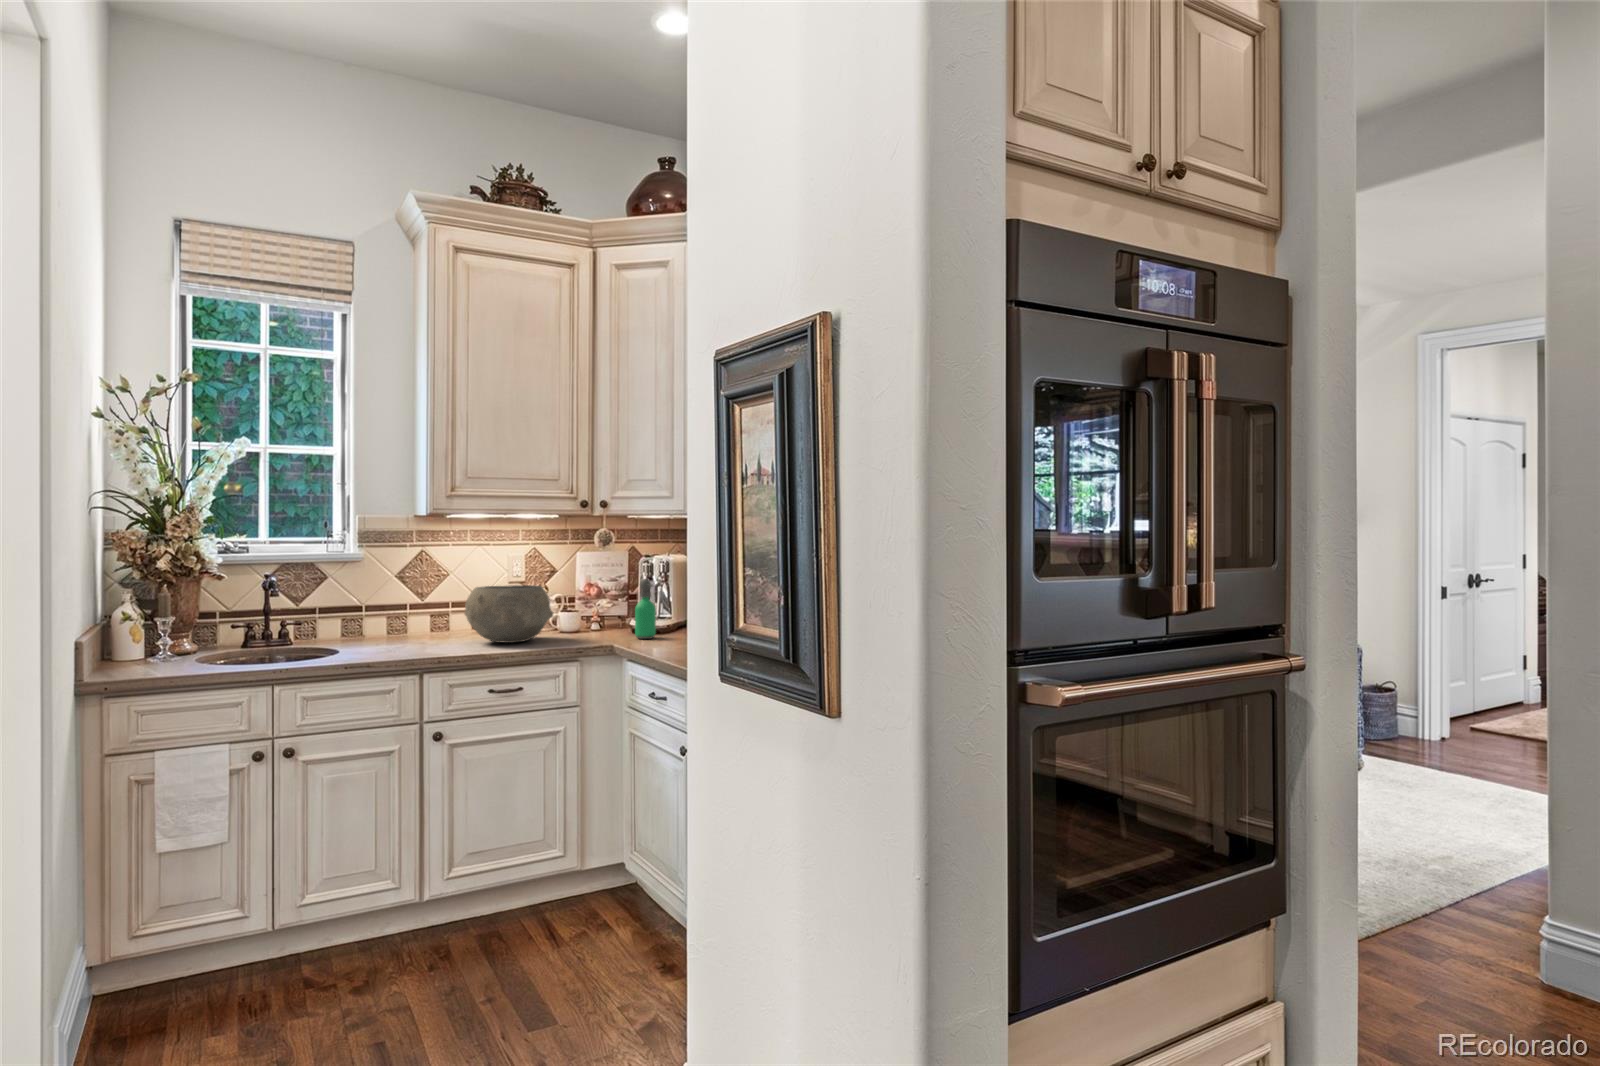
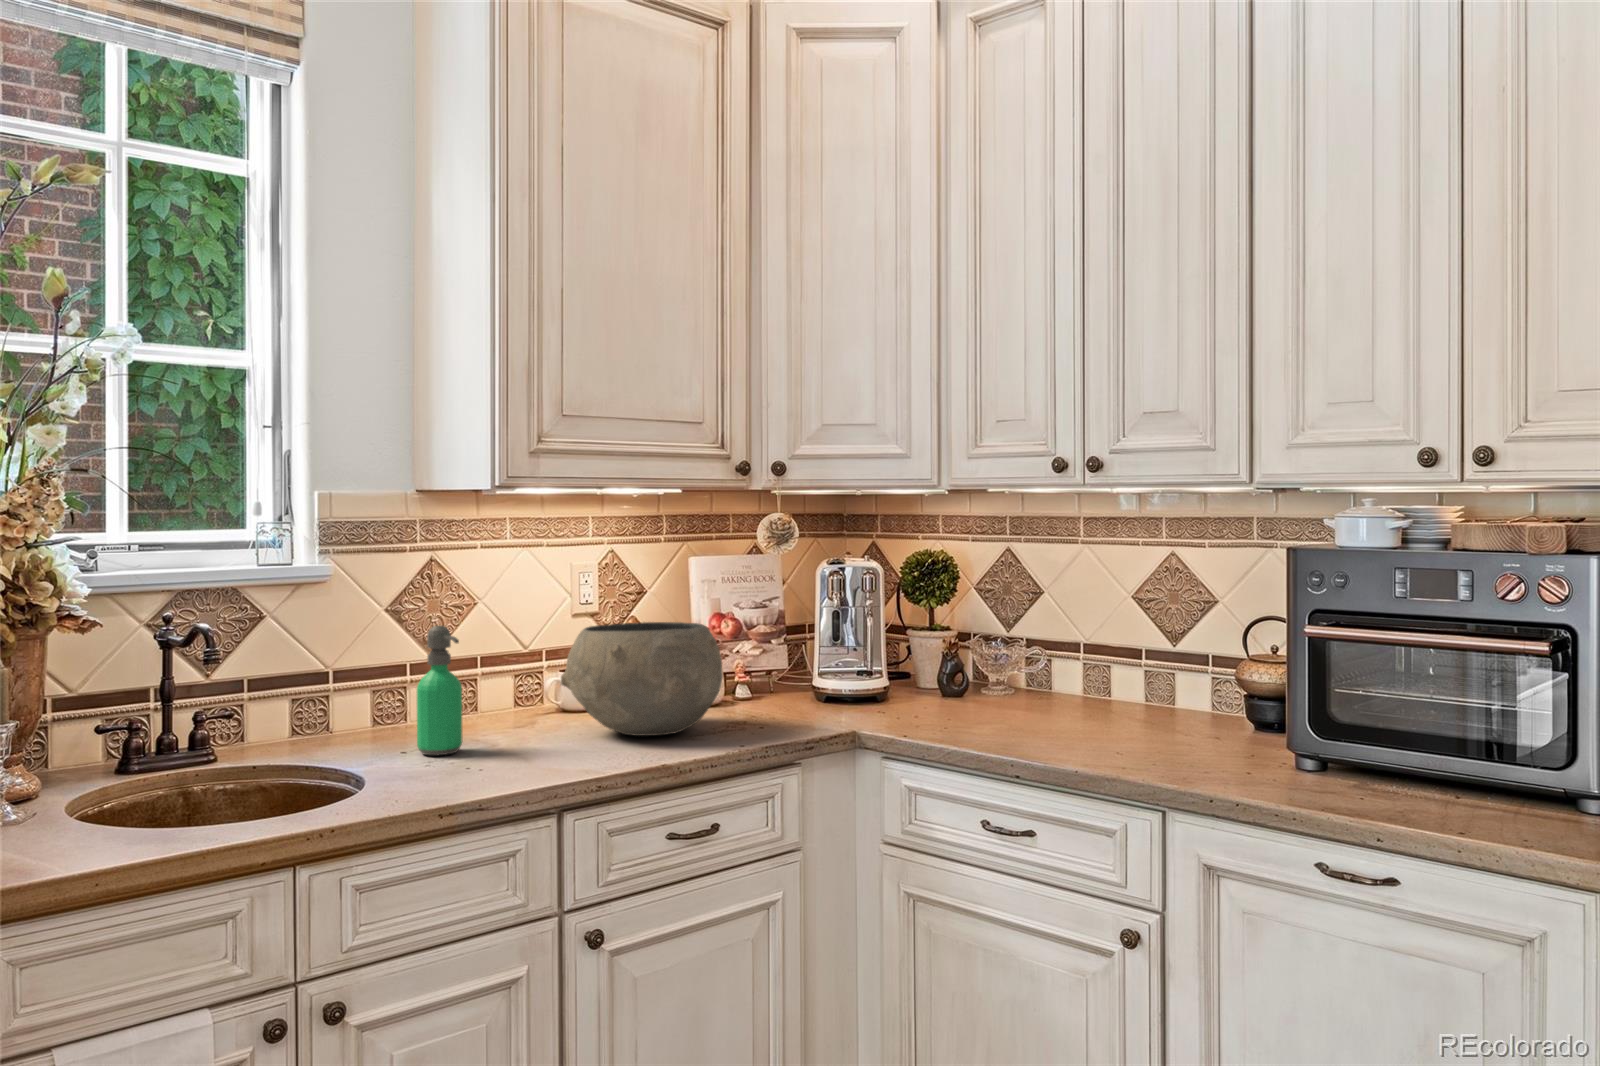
soap dispenser: present [635,579,656,639] -> present [417,625,463,755]

